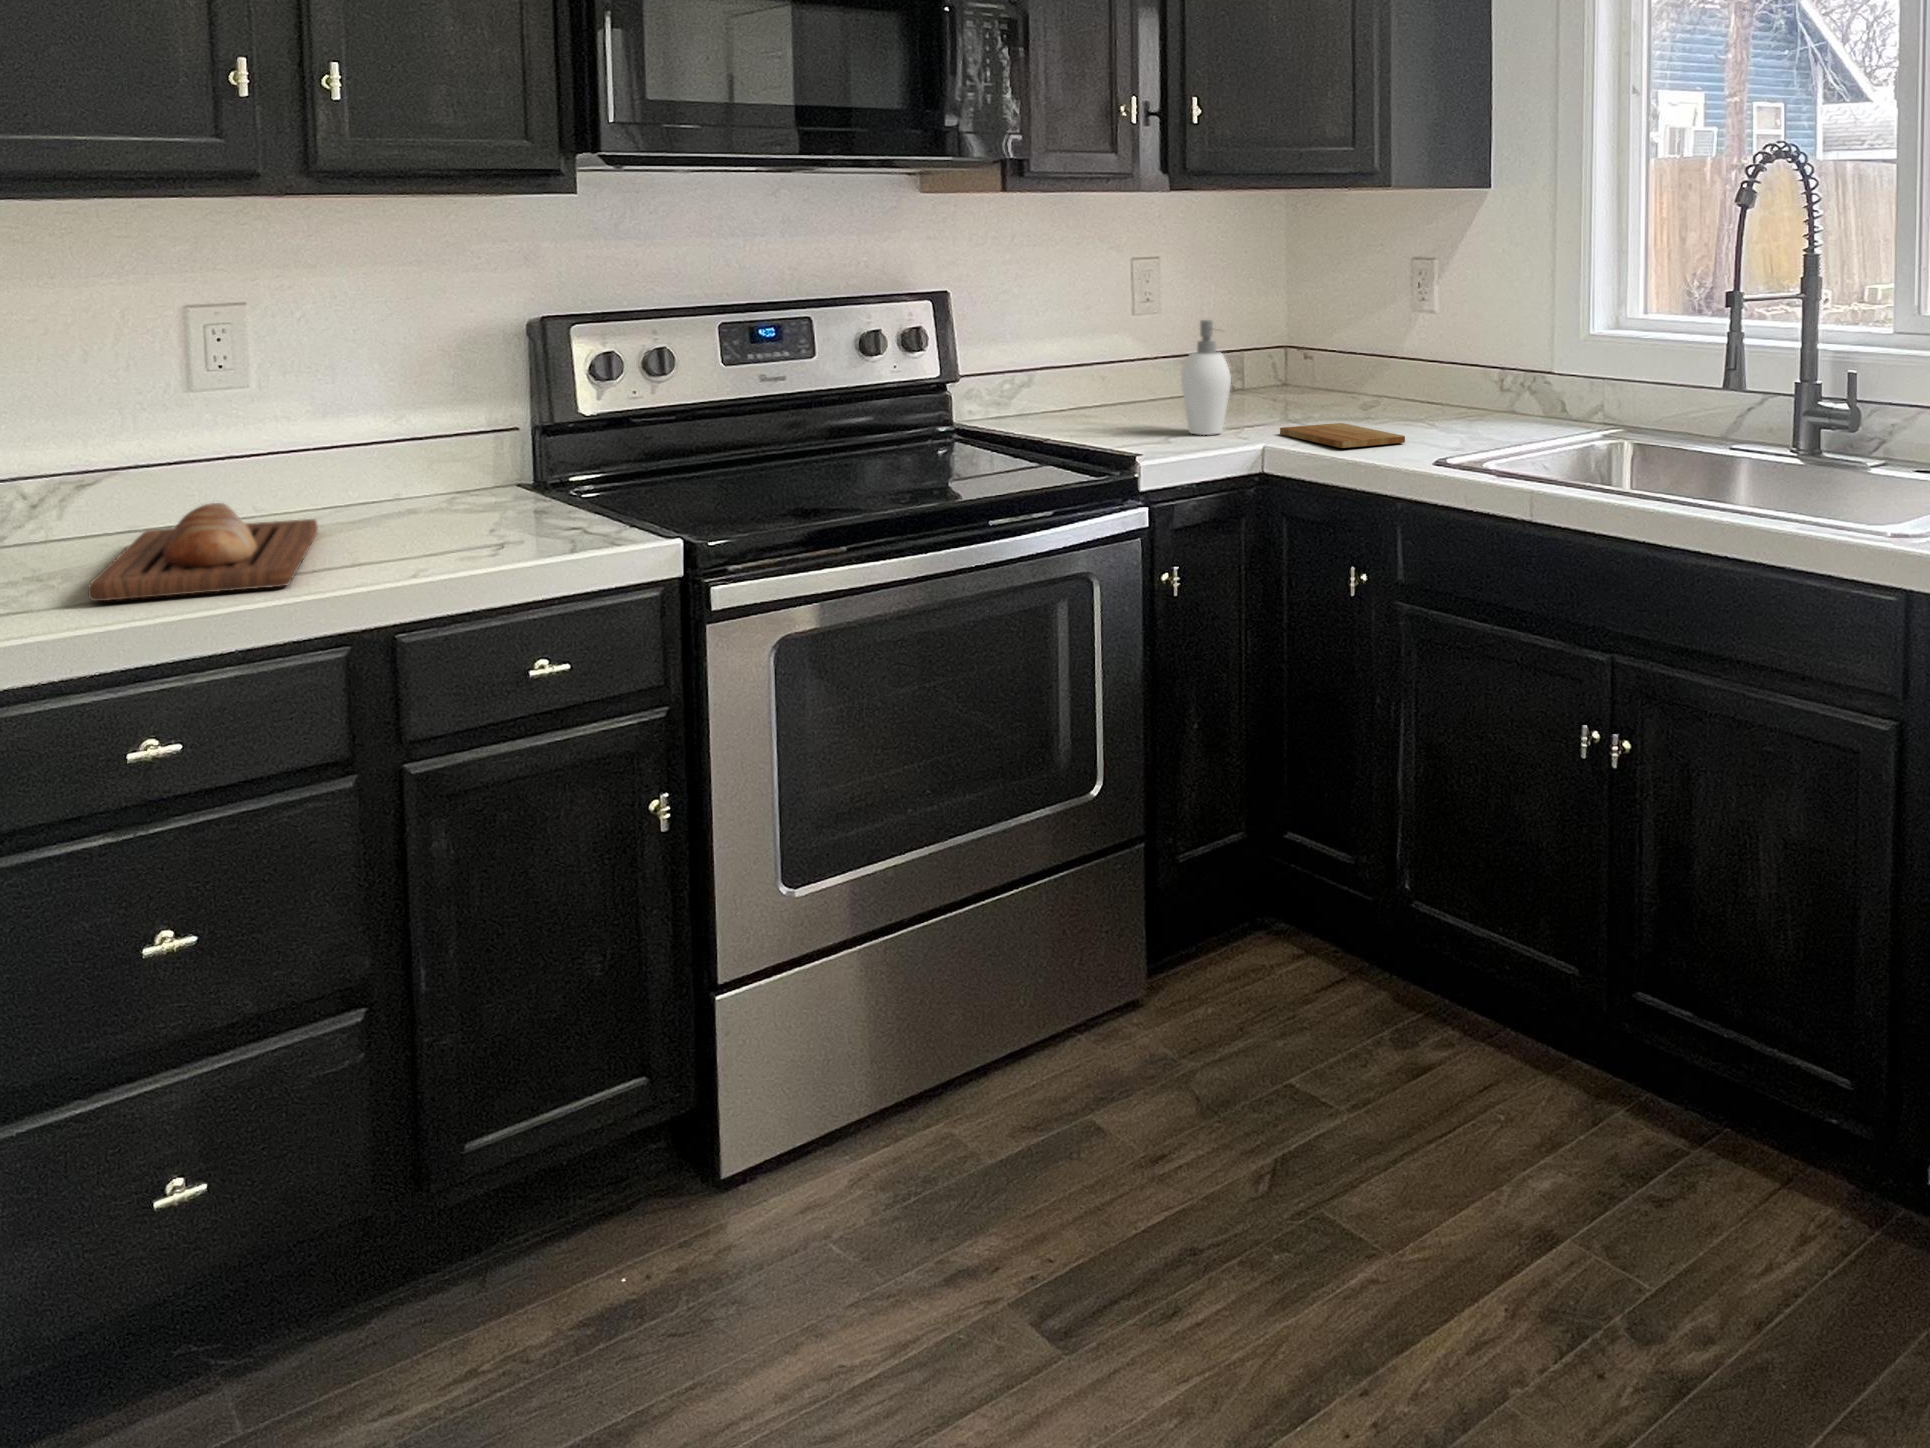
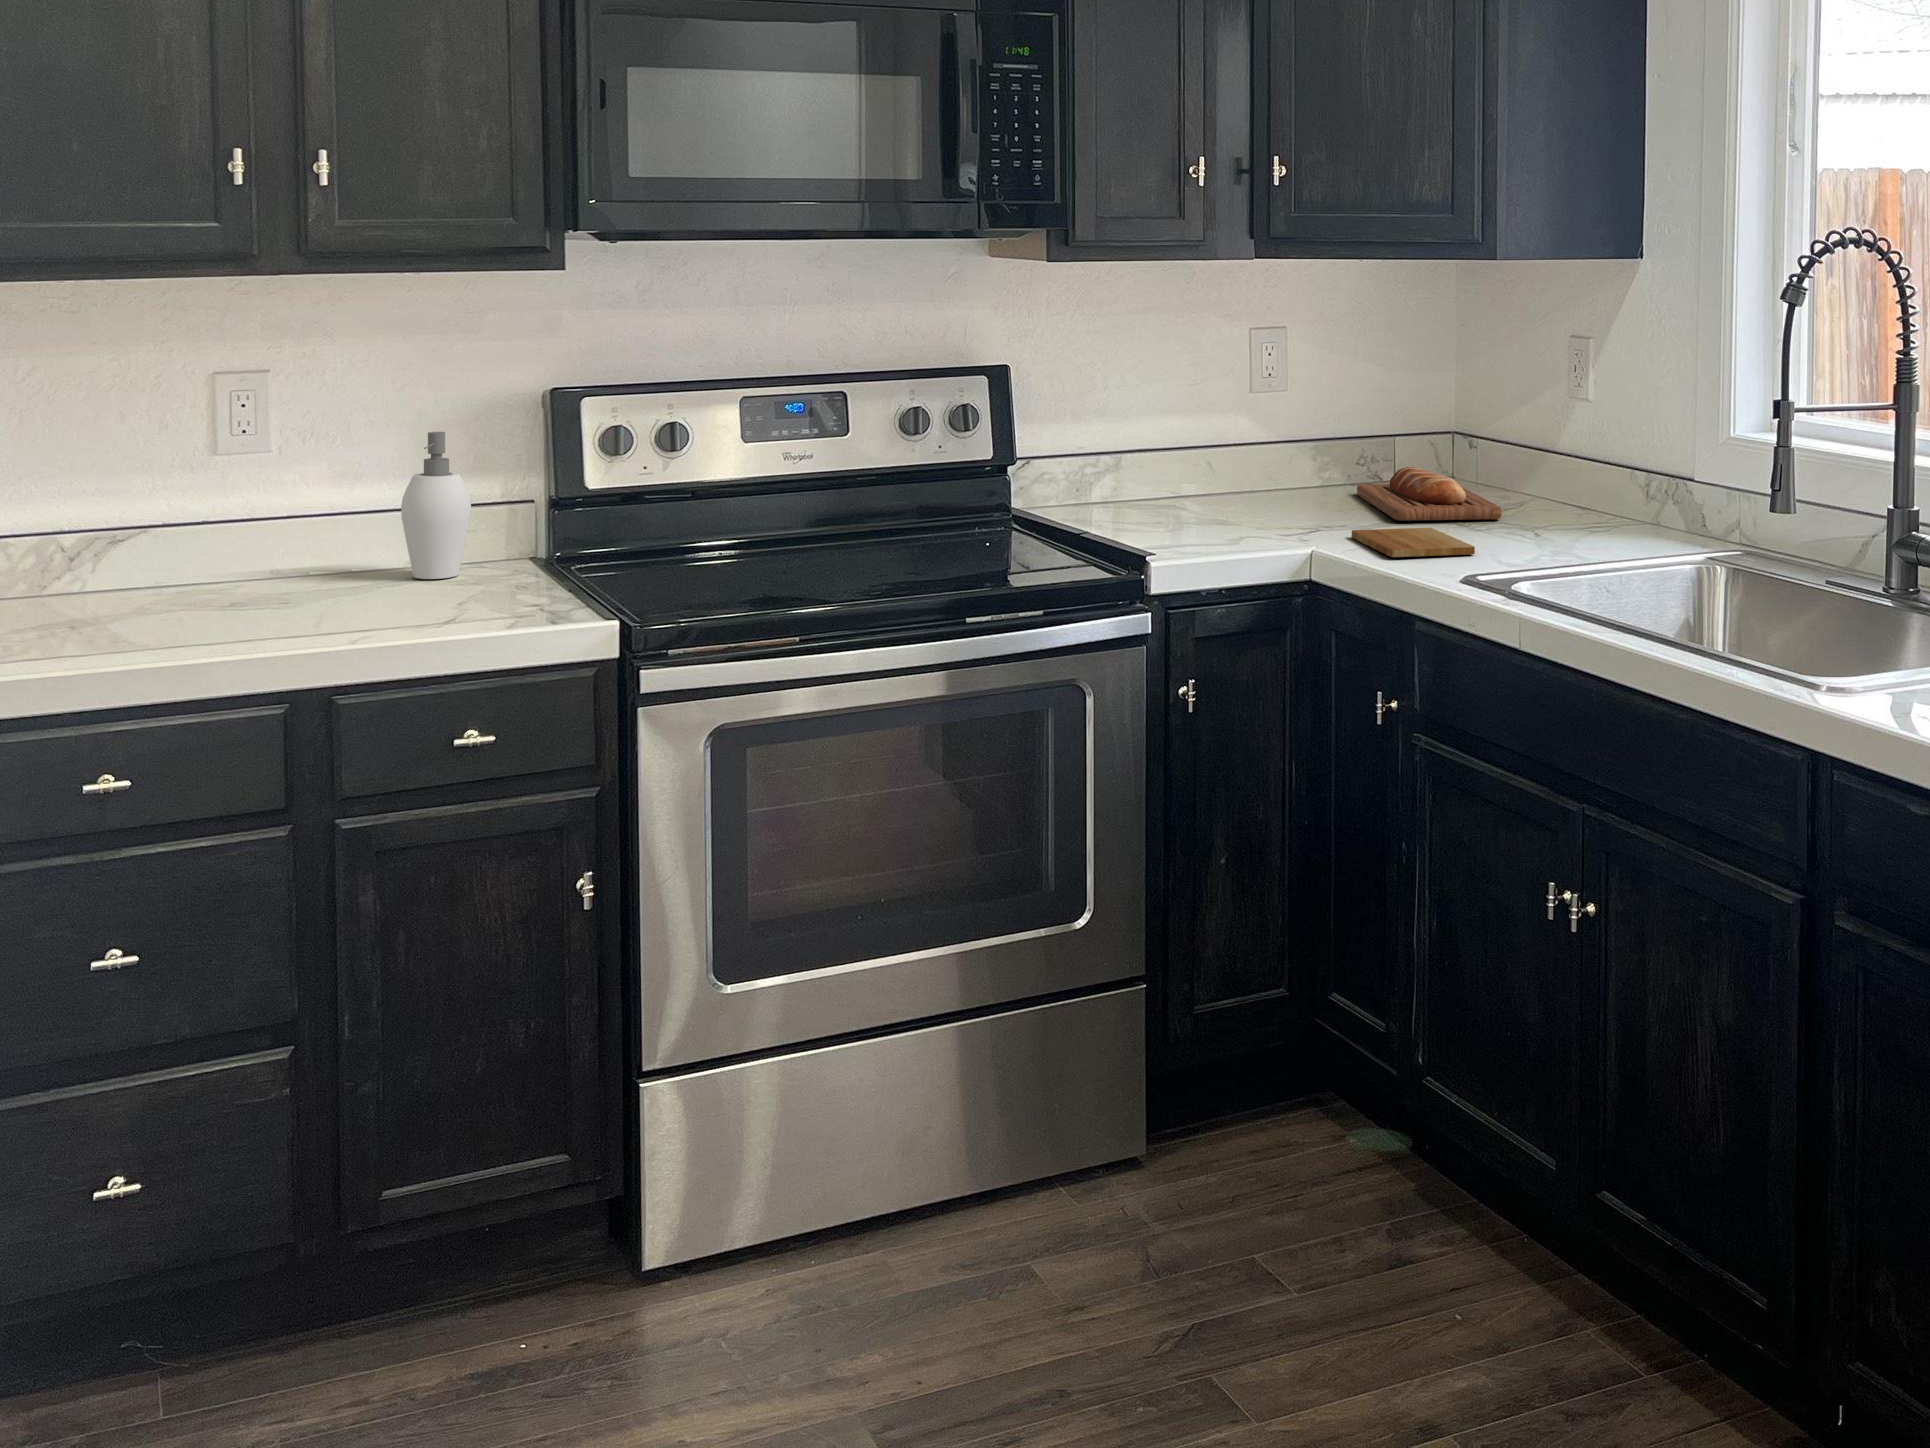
soap dispenser: present [1181,320,1231,435] -> present [401,432,471,579]
bread loaf: present [88,503,318,601] -> present [1357,467,1502,520]

